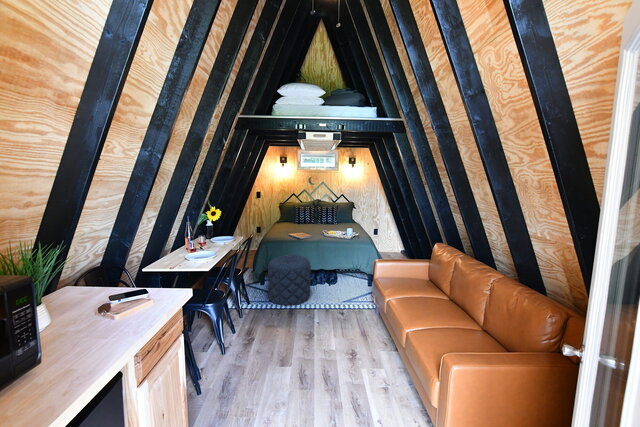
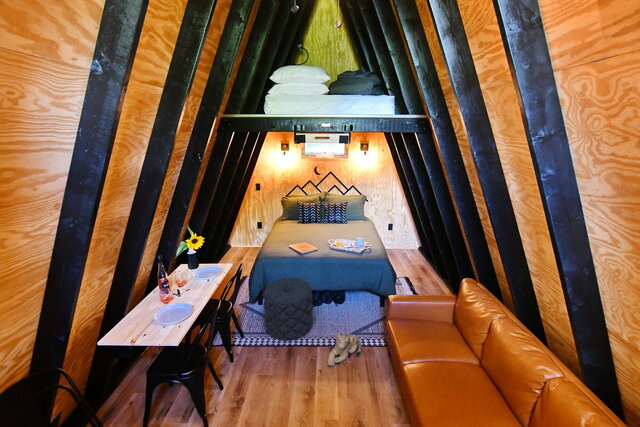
plush toy: none [326,292,354,320] -> present [328,333,362,366]

